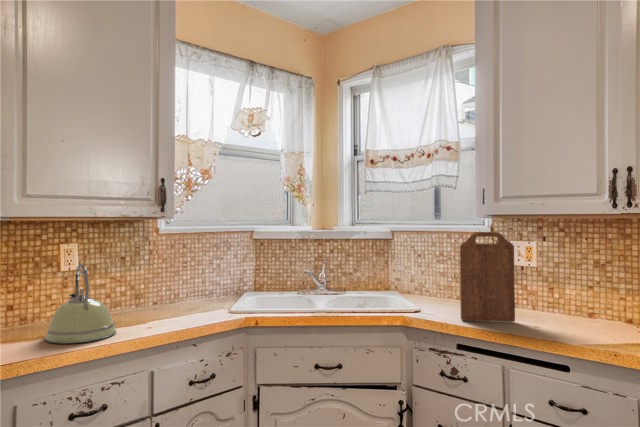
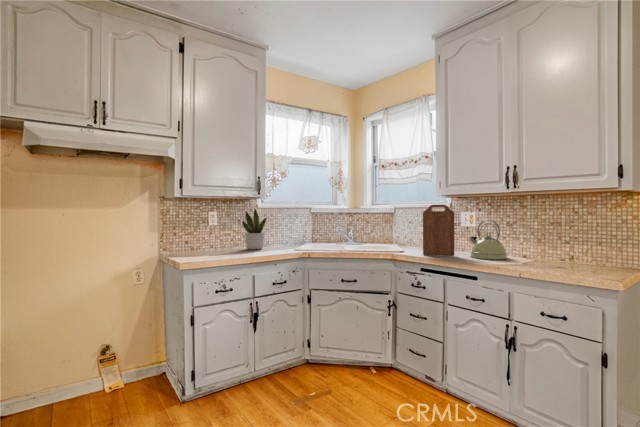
potted plant: none [128,232,177,314] -> present [242,208,266,250]
kettle: present [45,264,116,344] -> present [469,220,507,260]

